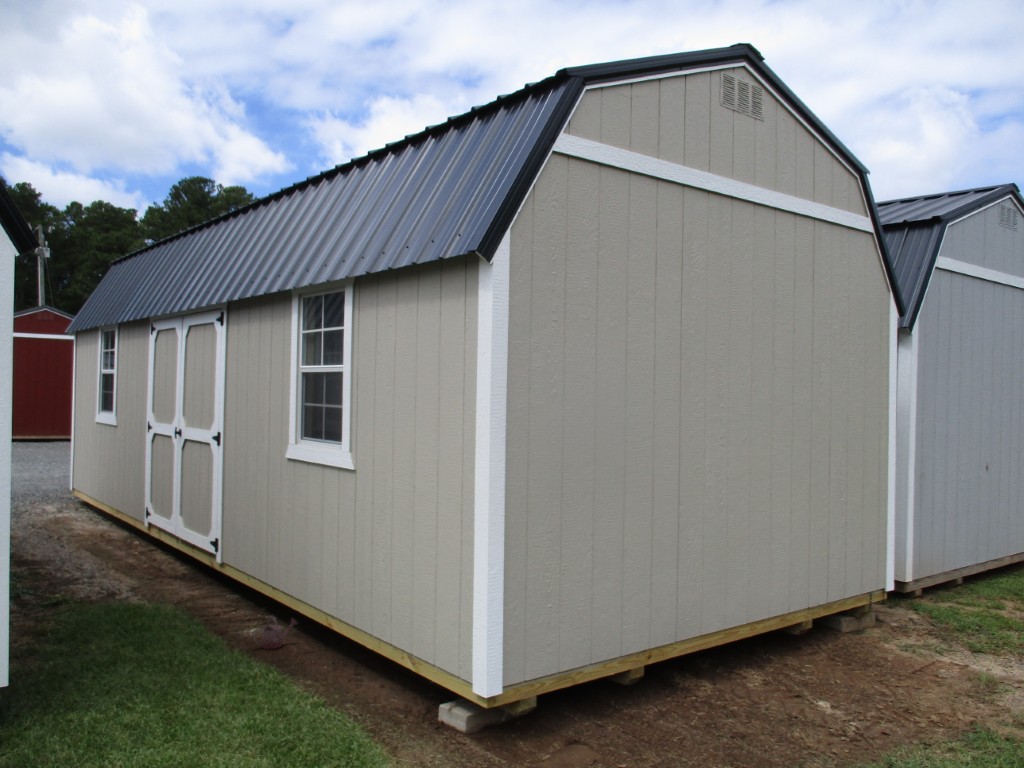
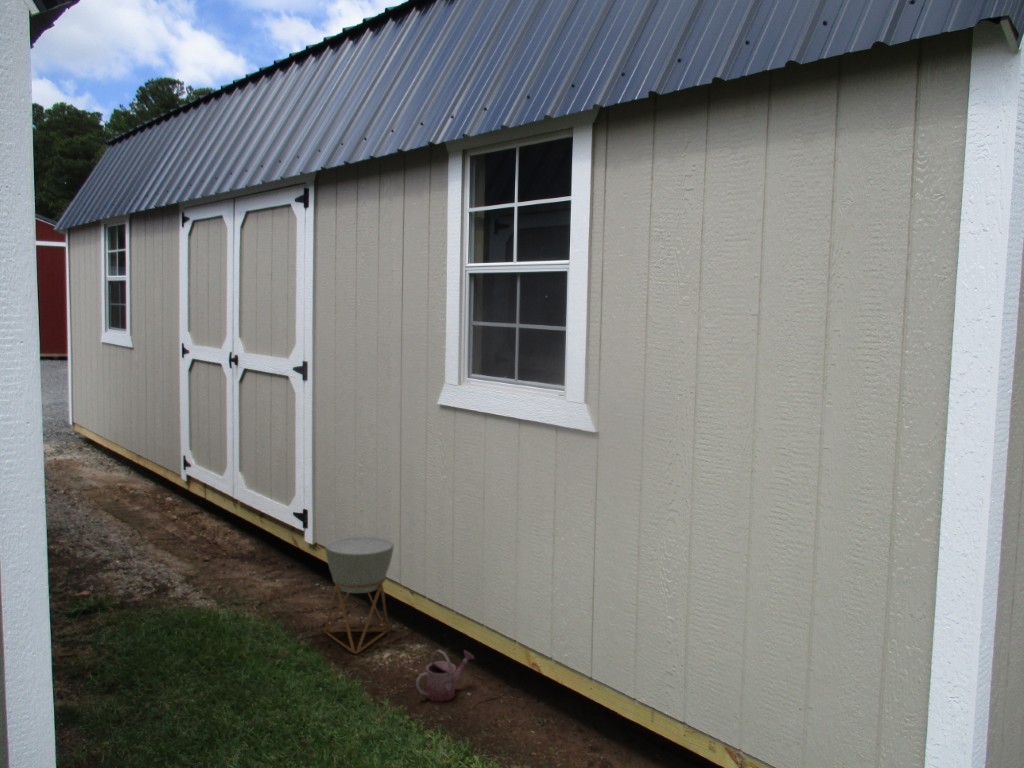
planter: none [212,550,260,627] -> present [325,536,394,654]

